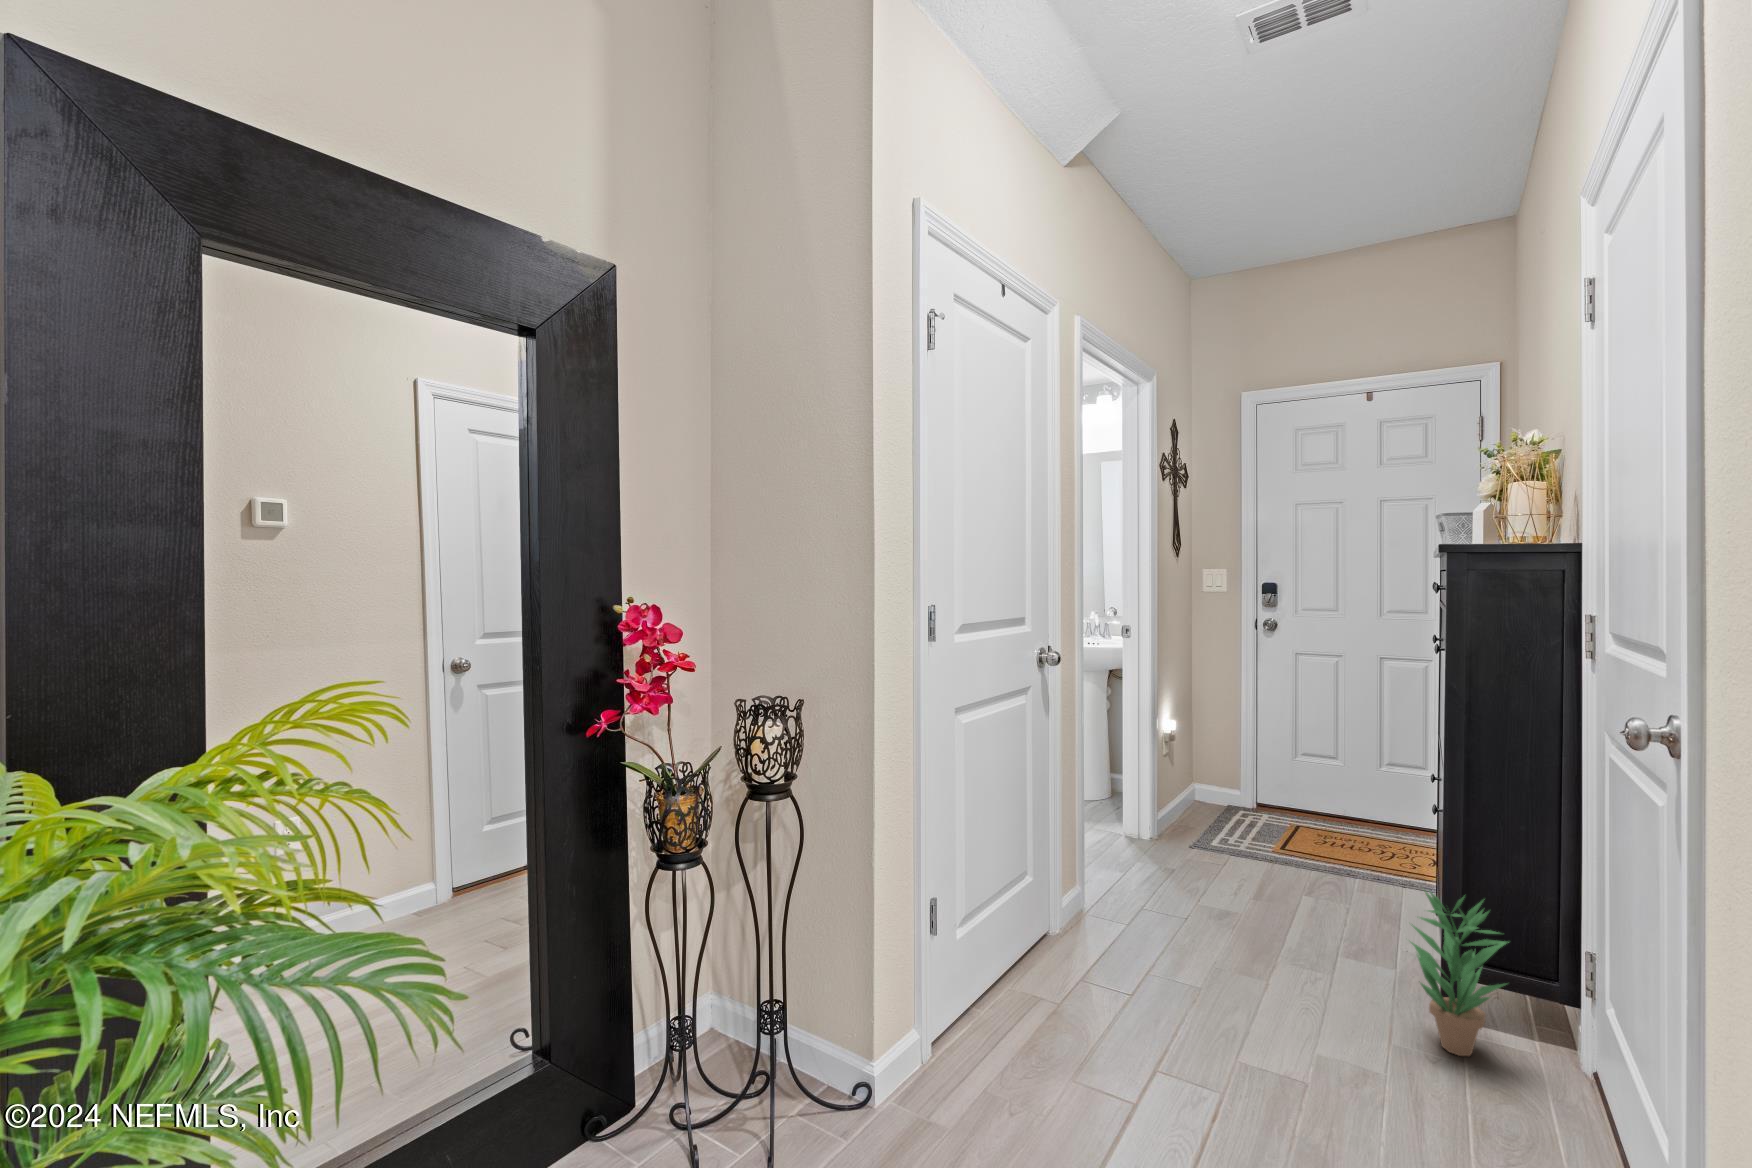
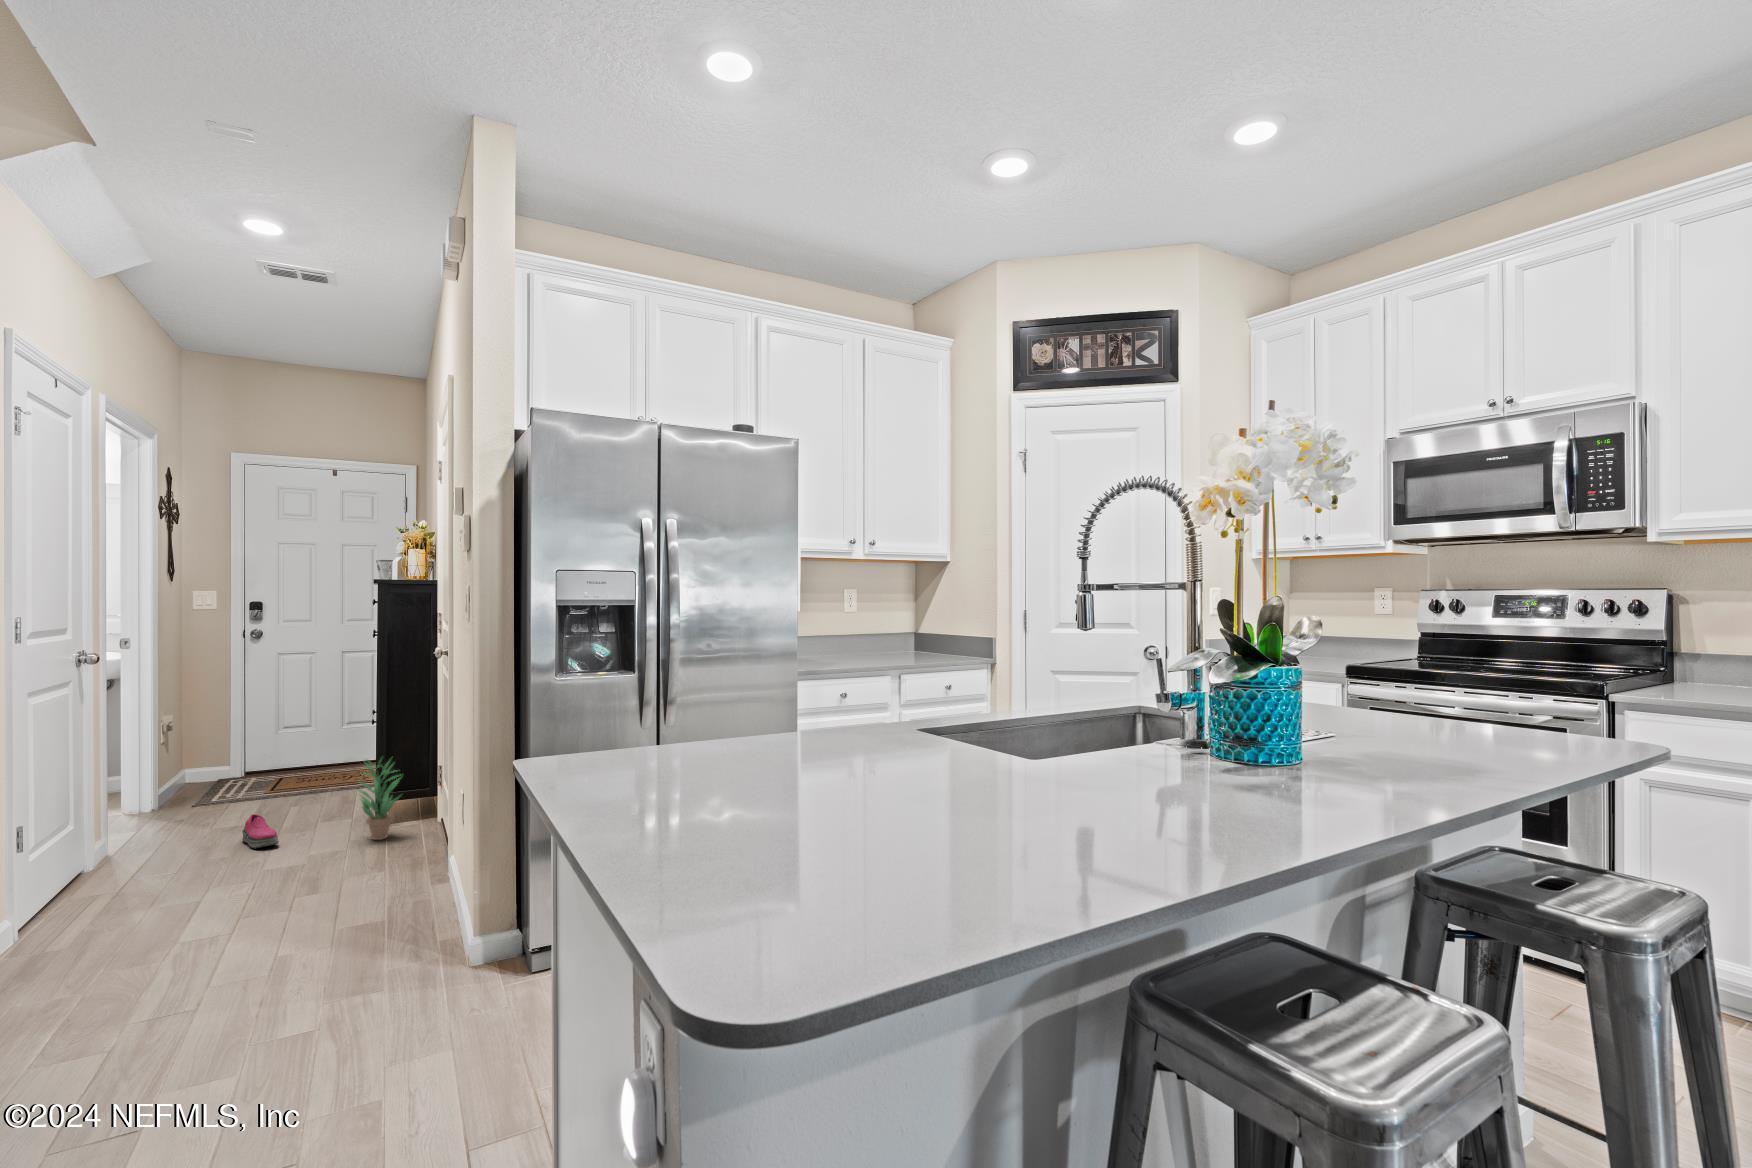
shoe: none [1230,914,1278,984] -> present [242,814,279,848]

